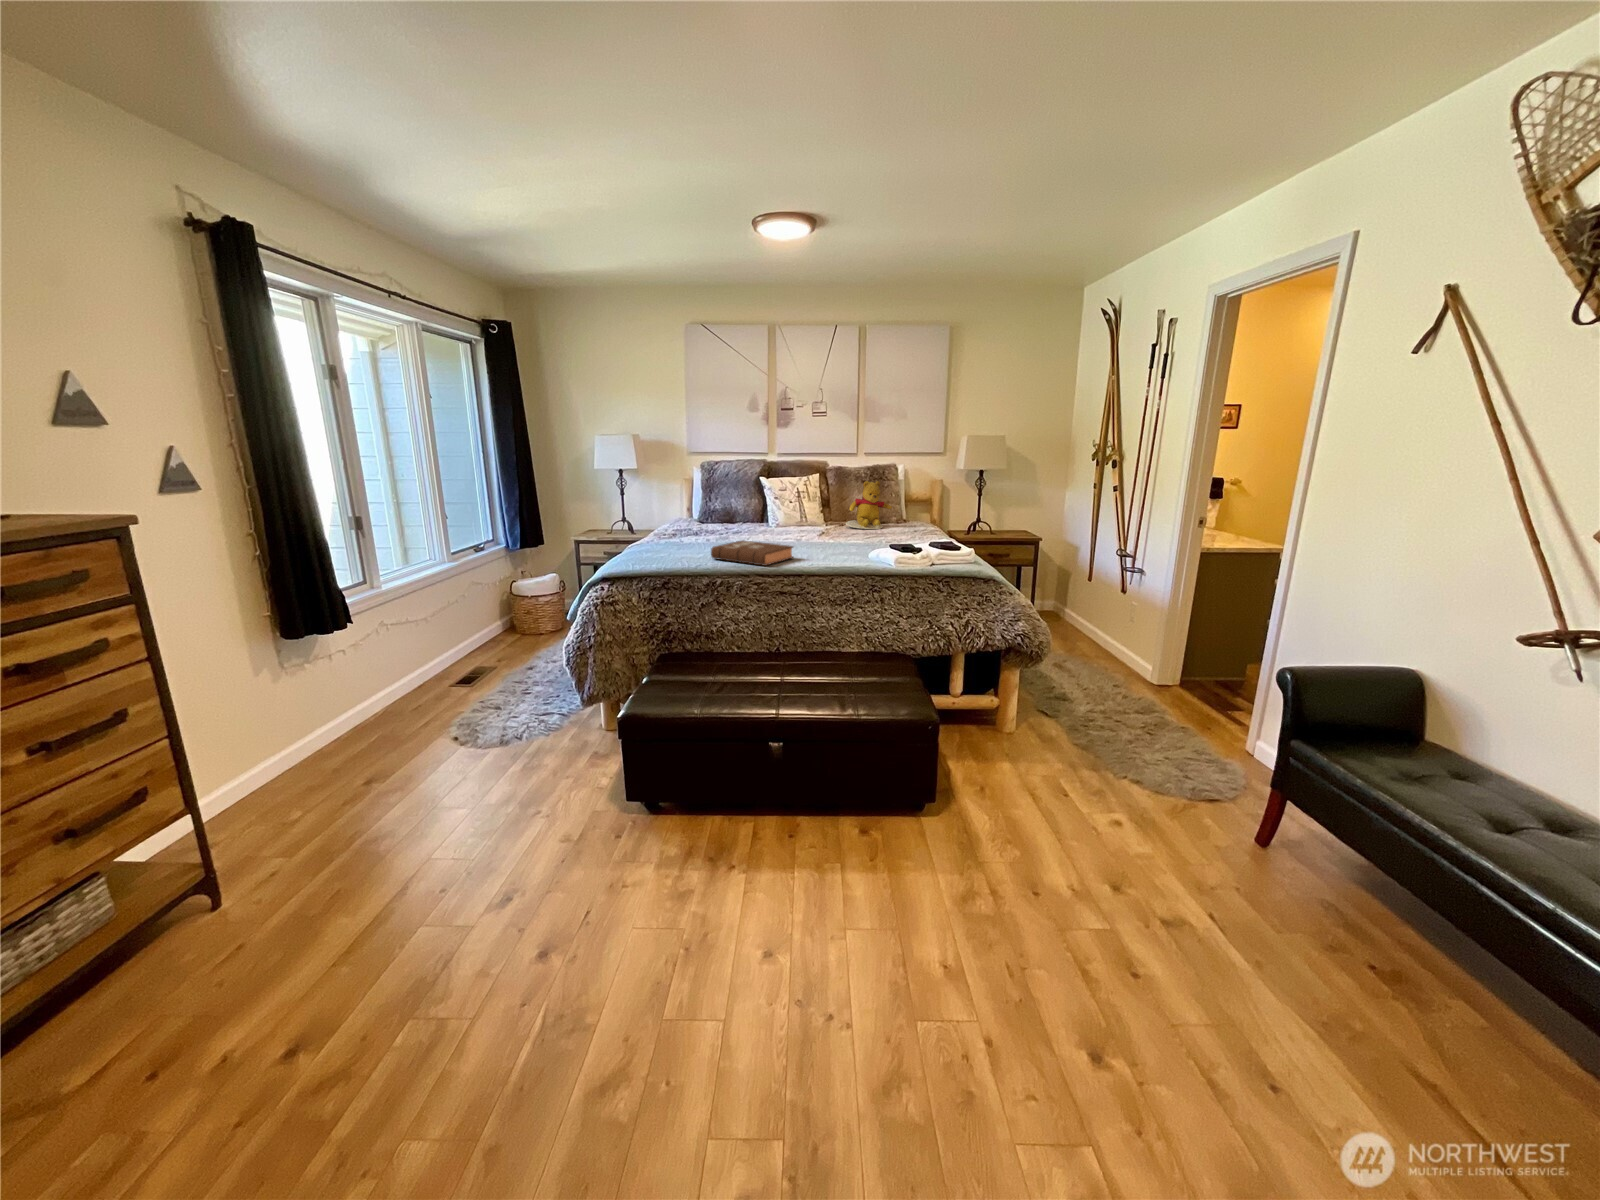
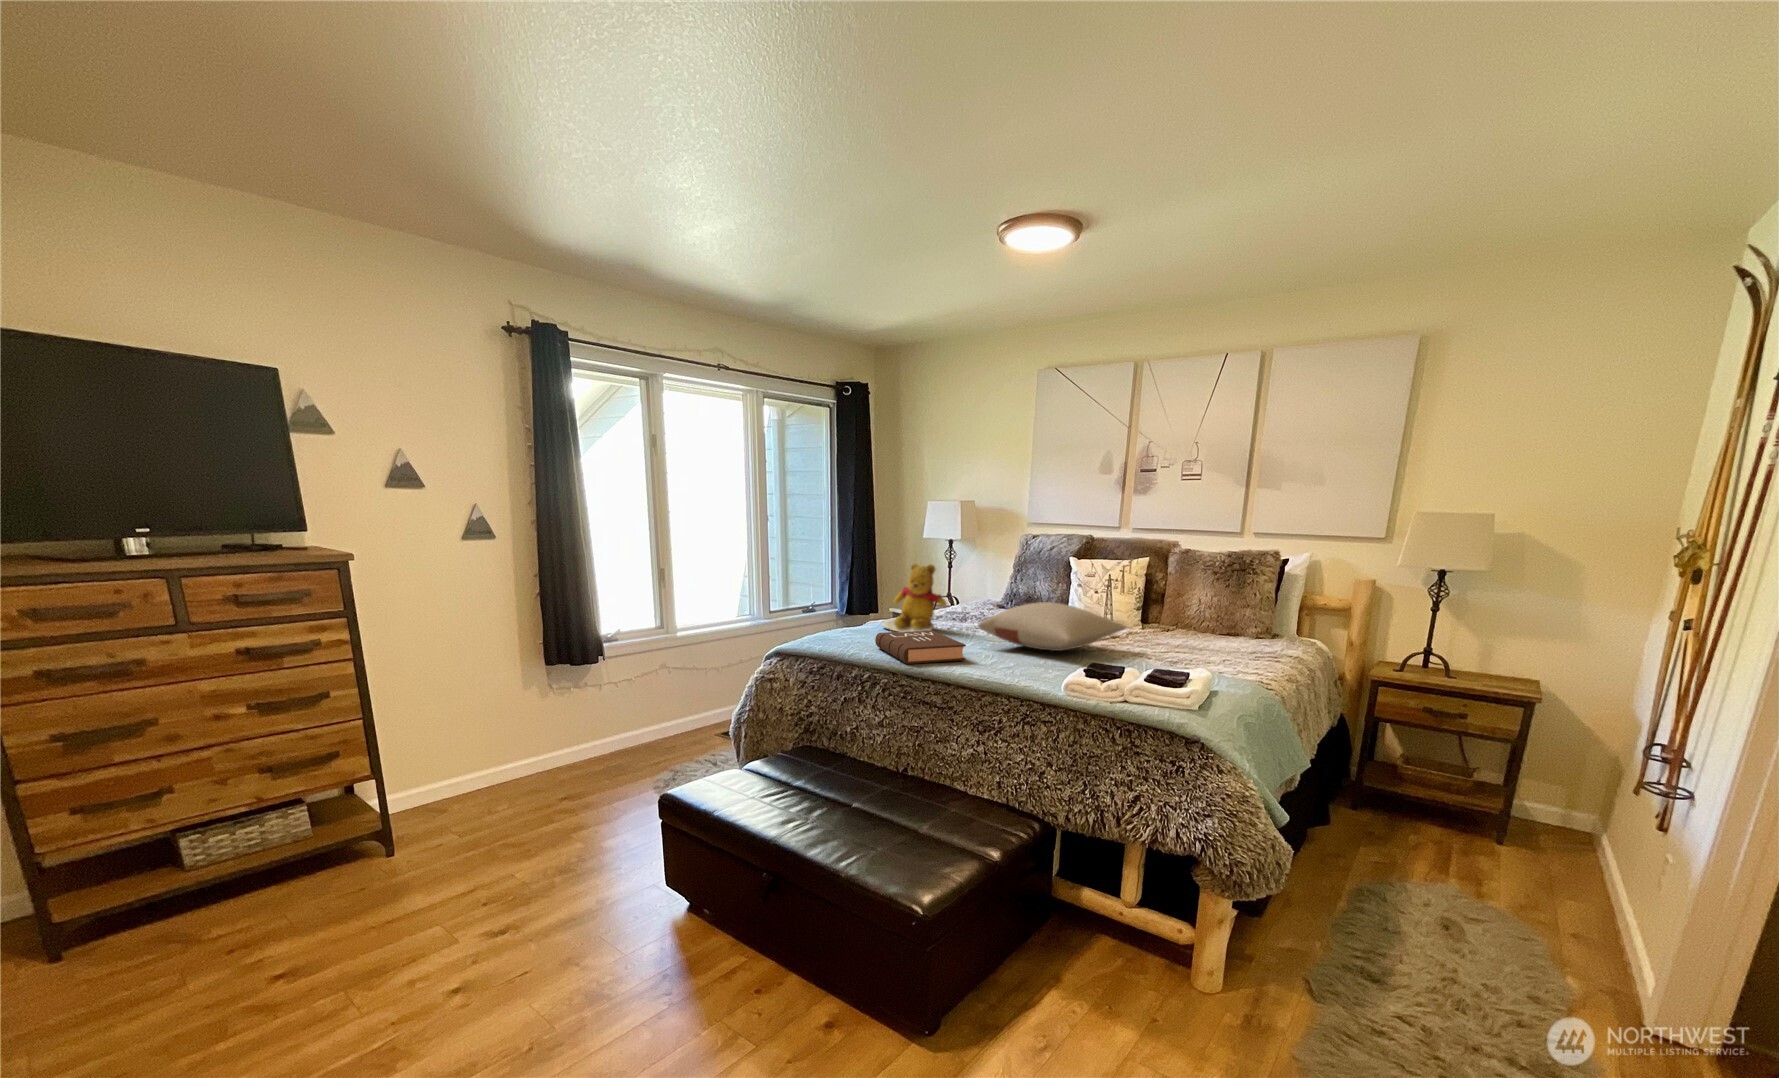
teddy bear: present [846,481,892,529] -> present [882,564,946,631]
pillow: none [775,510,860,545] -> present [979,602,1126,651]

